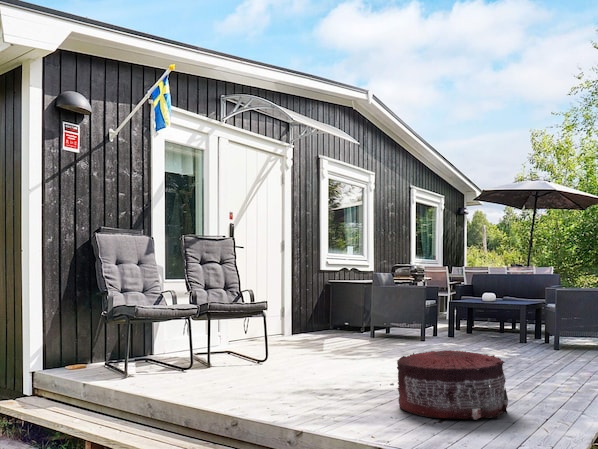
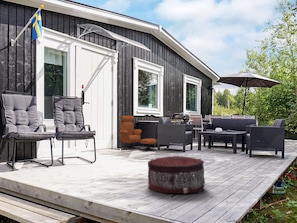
lounge chair: none [295,271,372,343] -> present [119,116,156,152]

